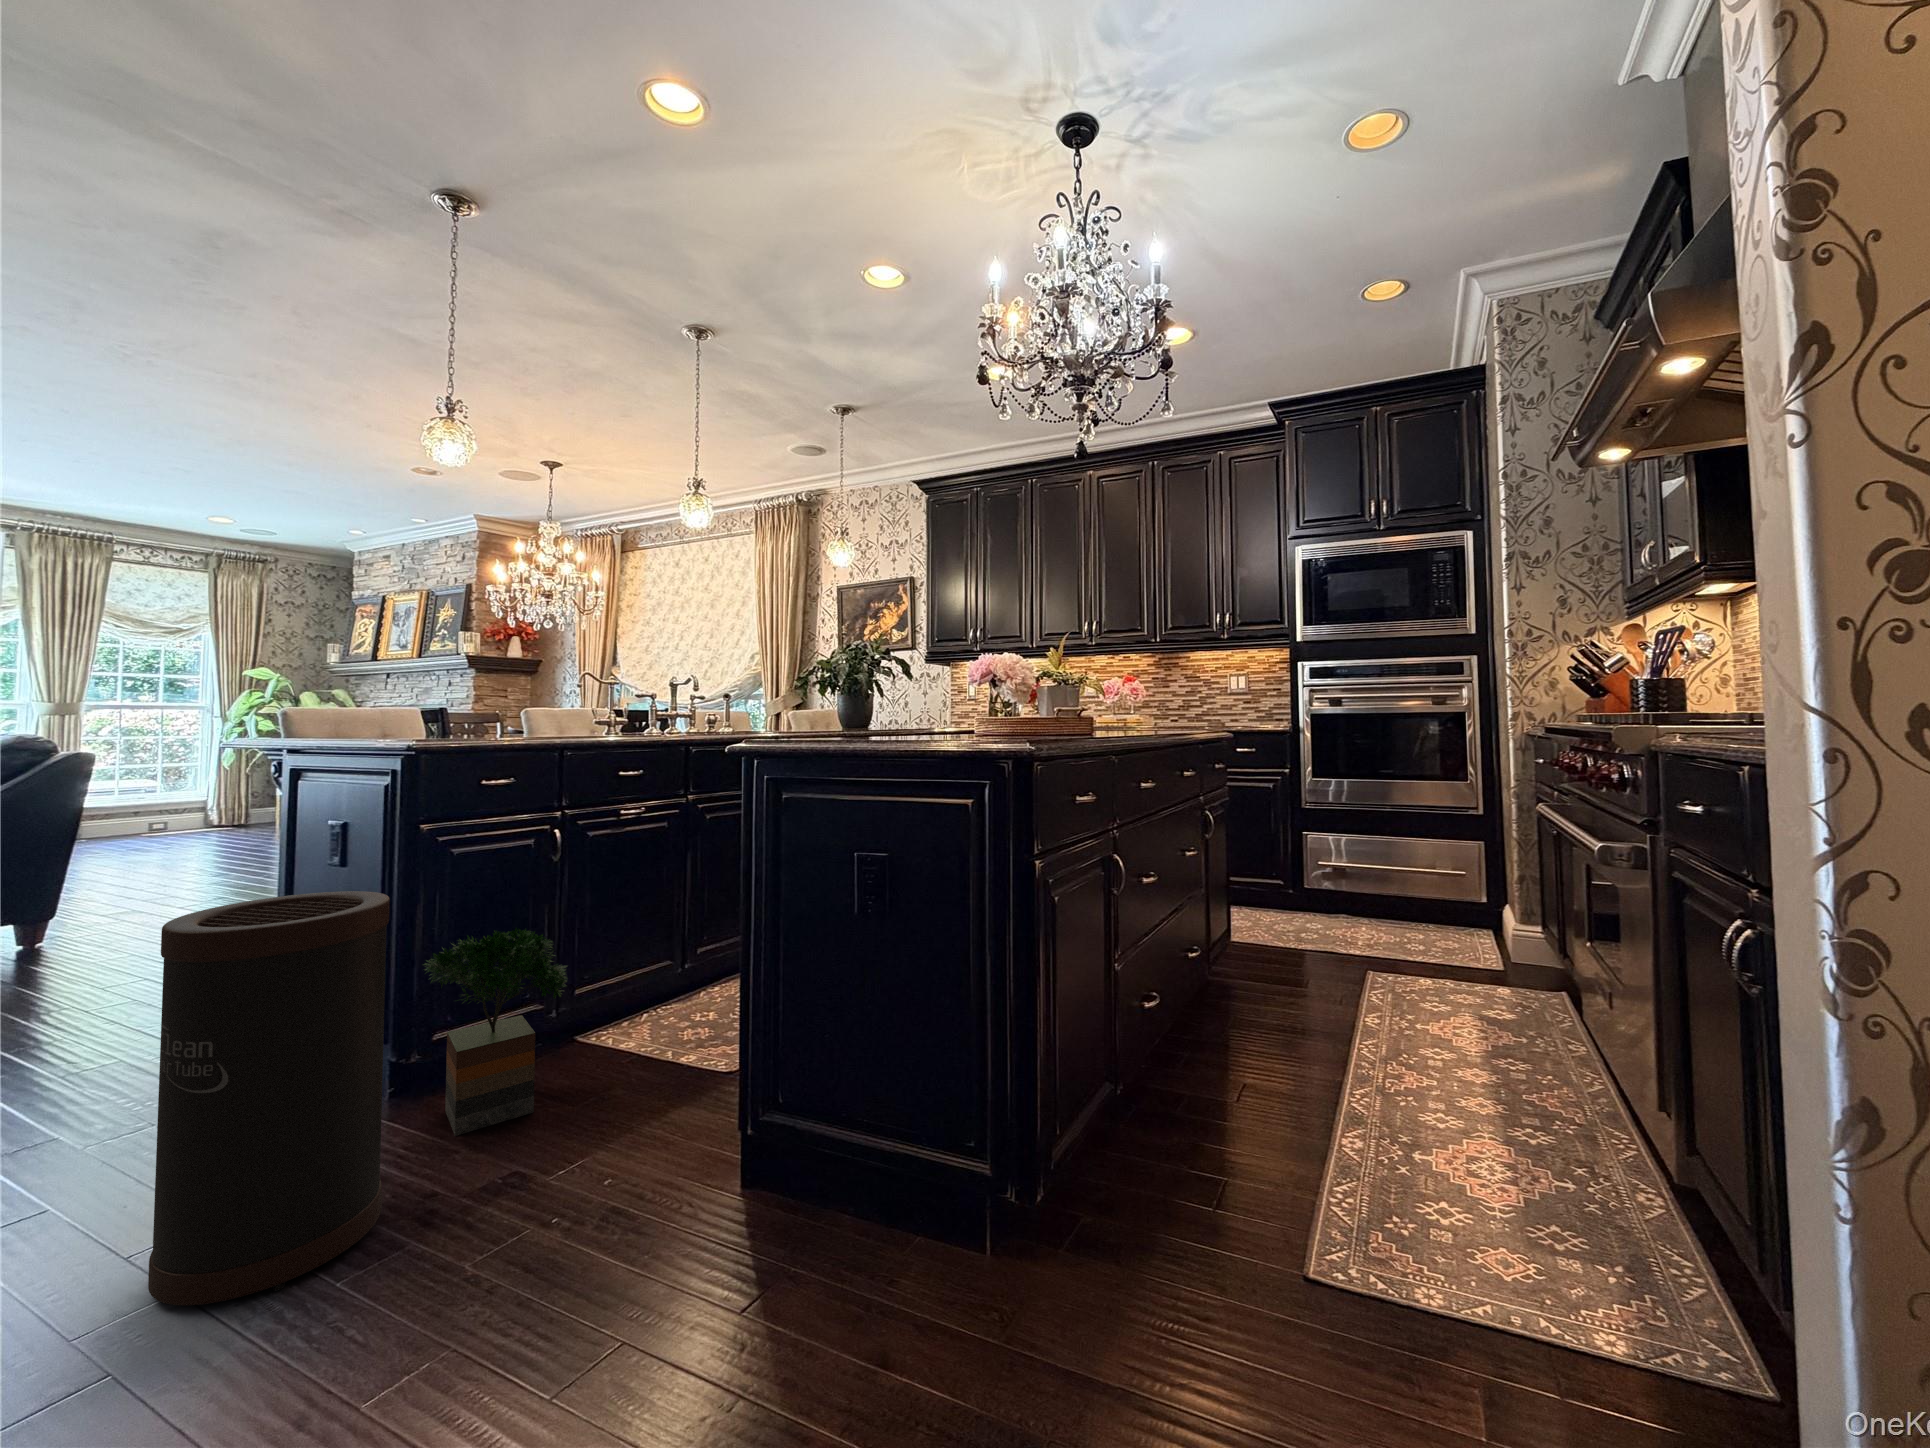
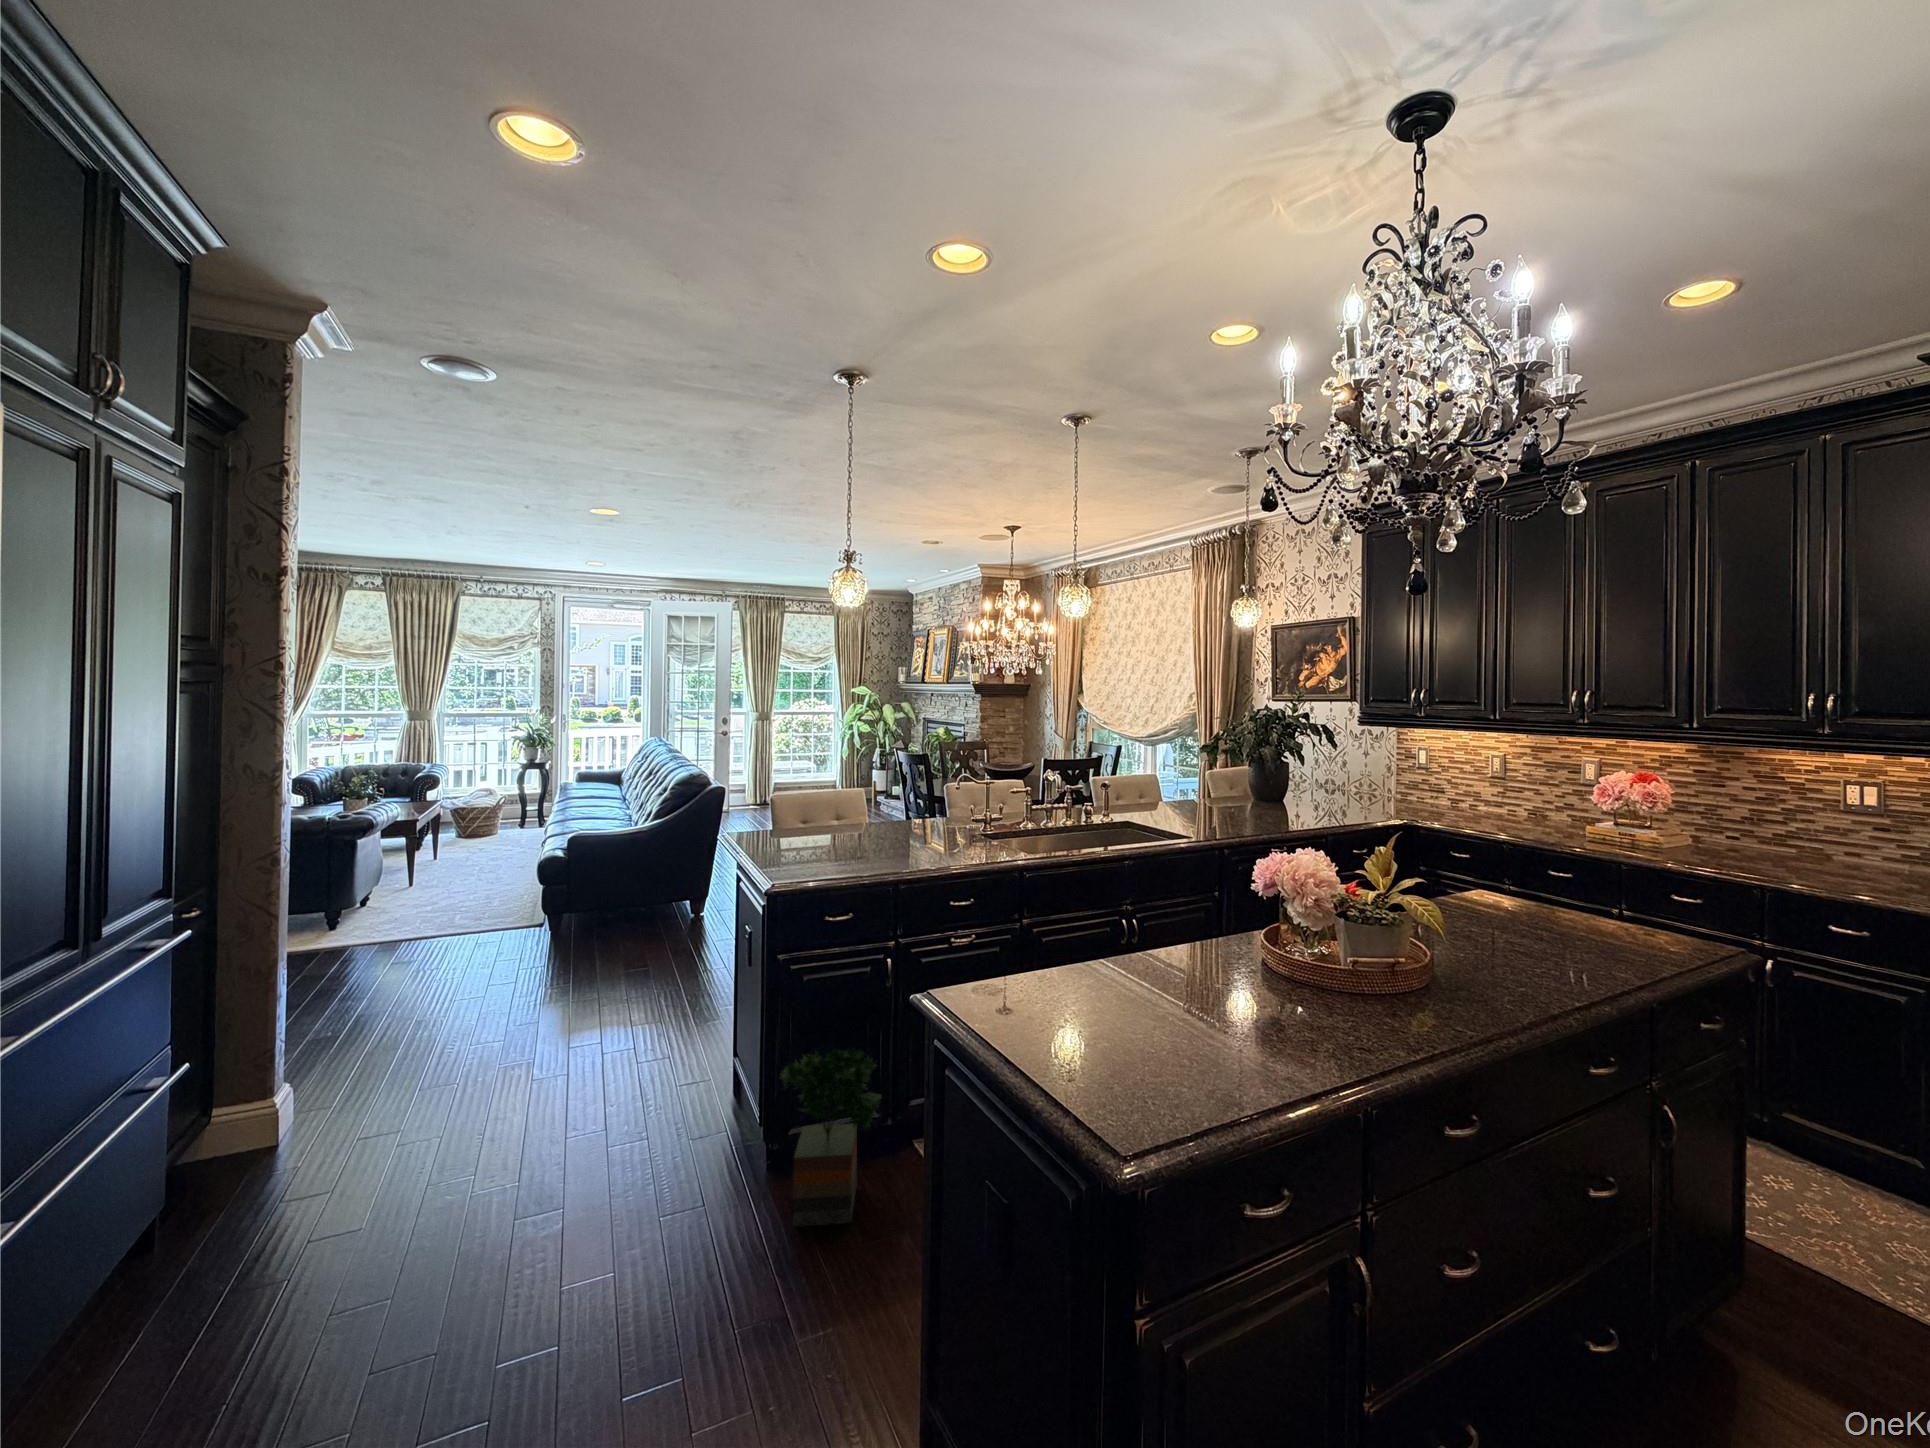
trash can: present [148,891,390,1305] -> none [572,1027,715,1358]

